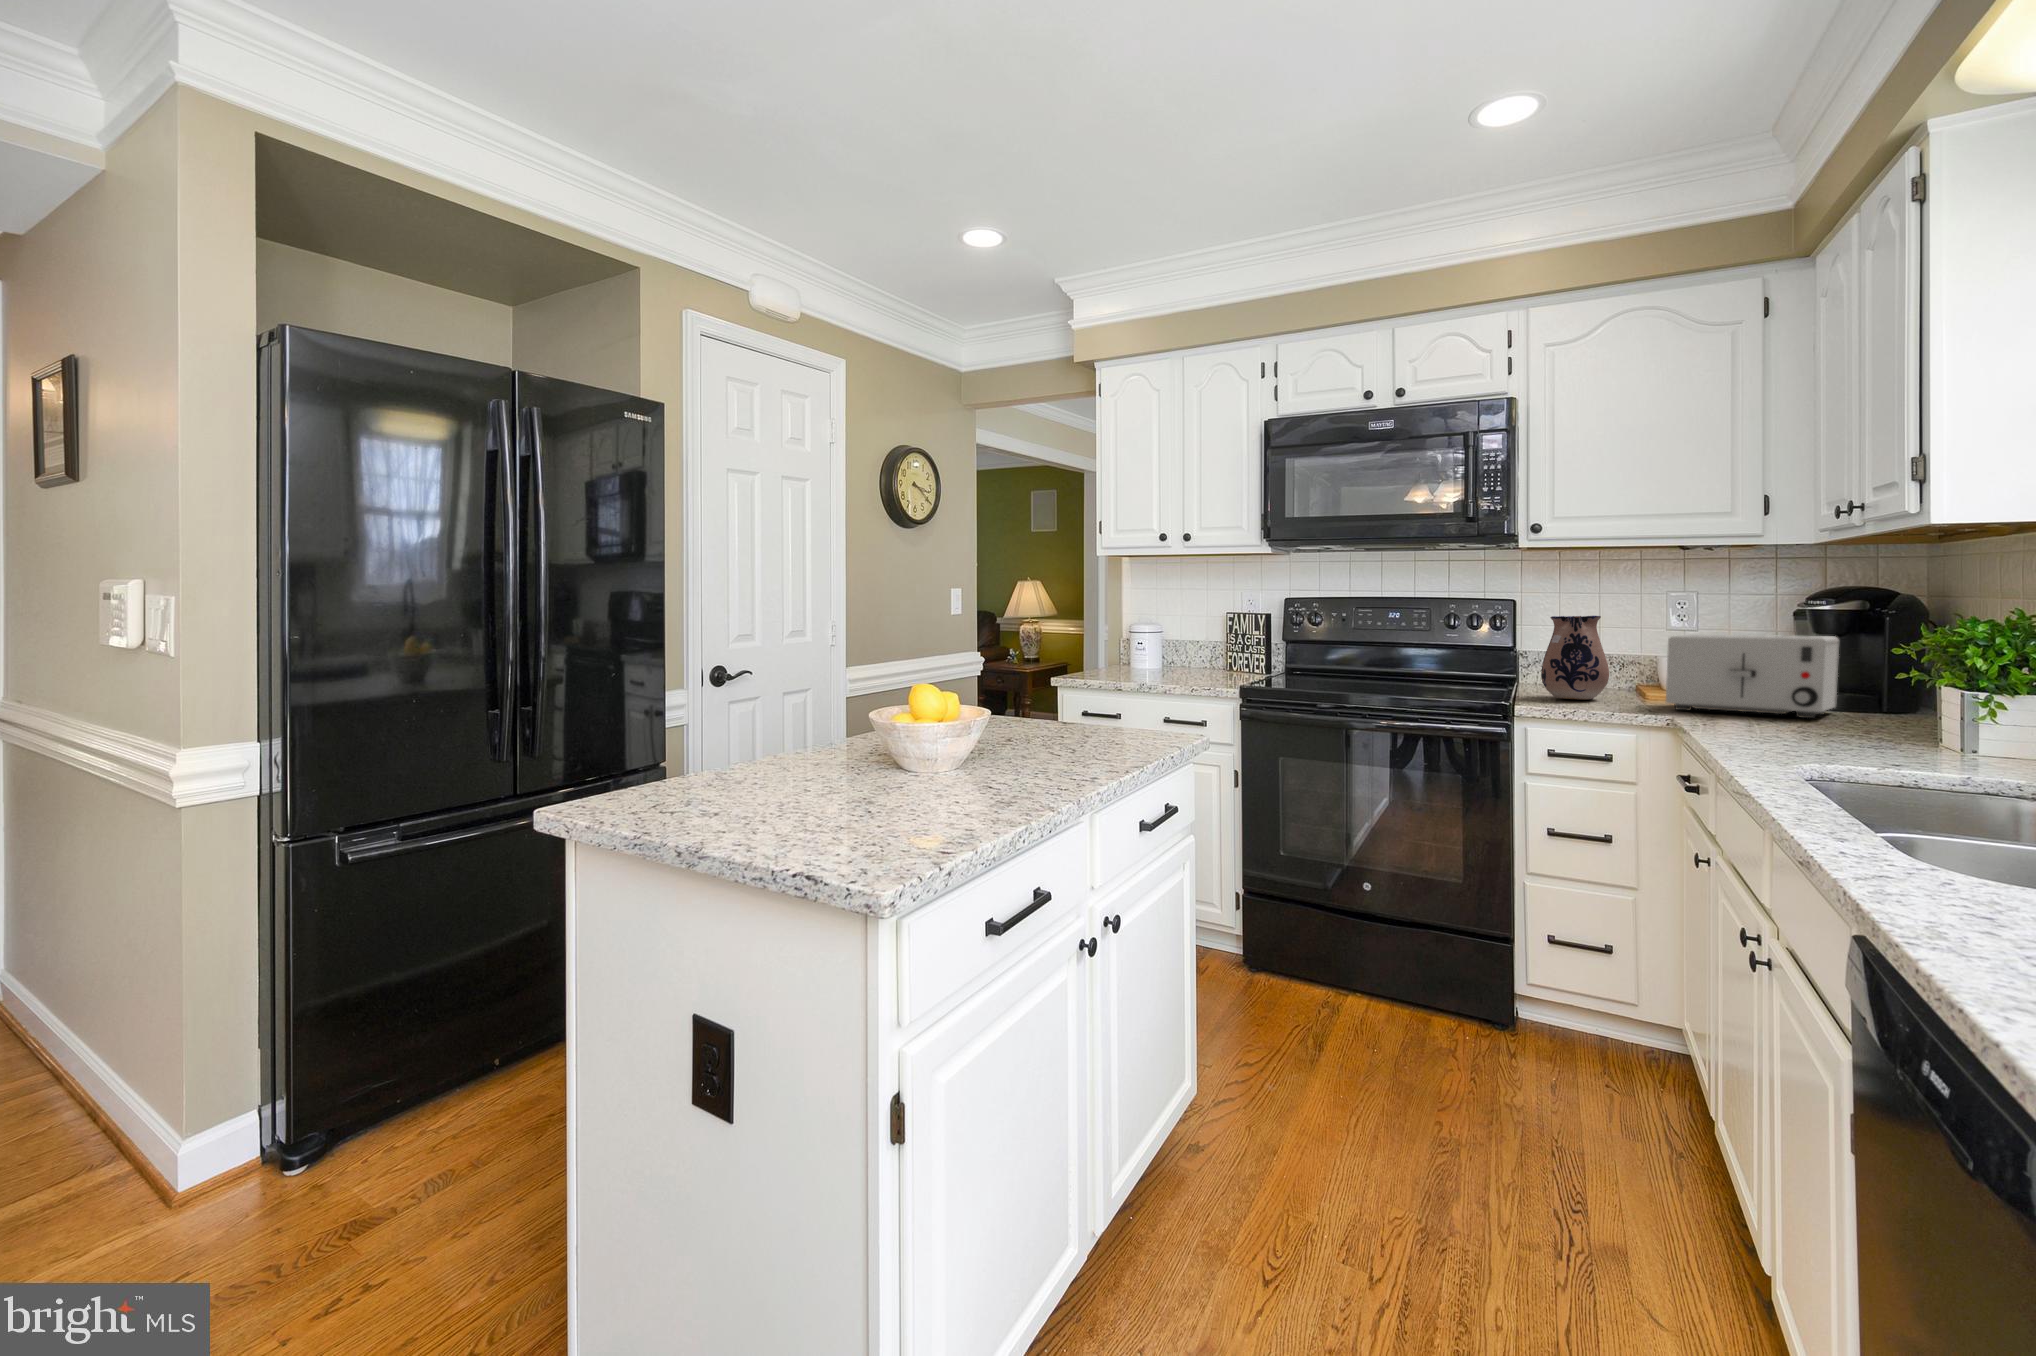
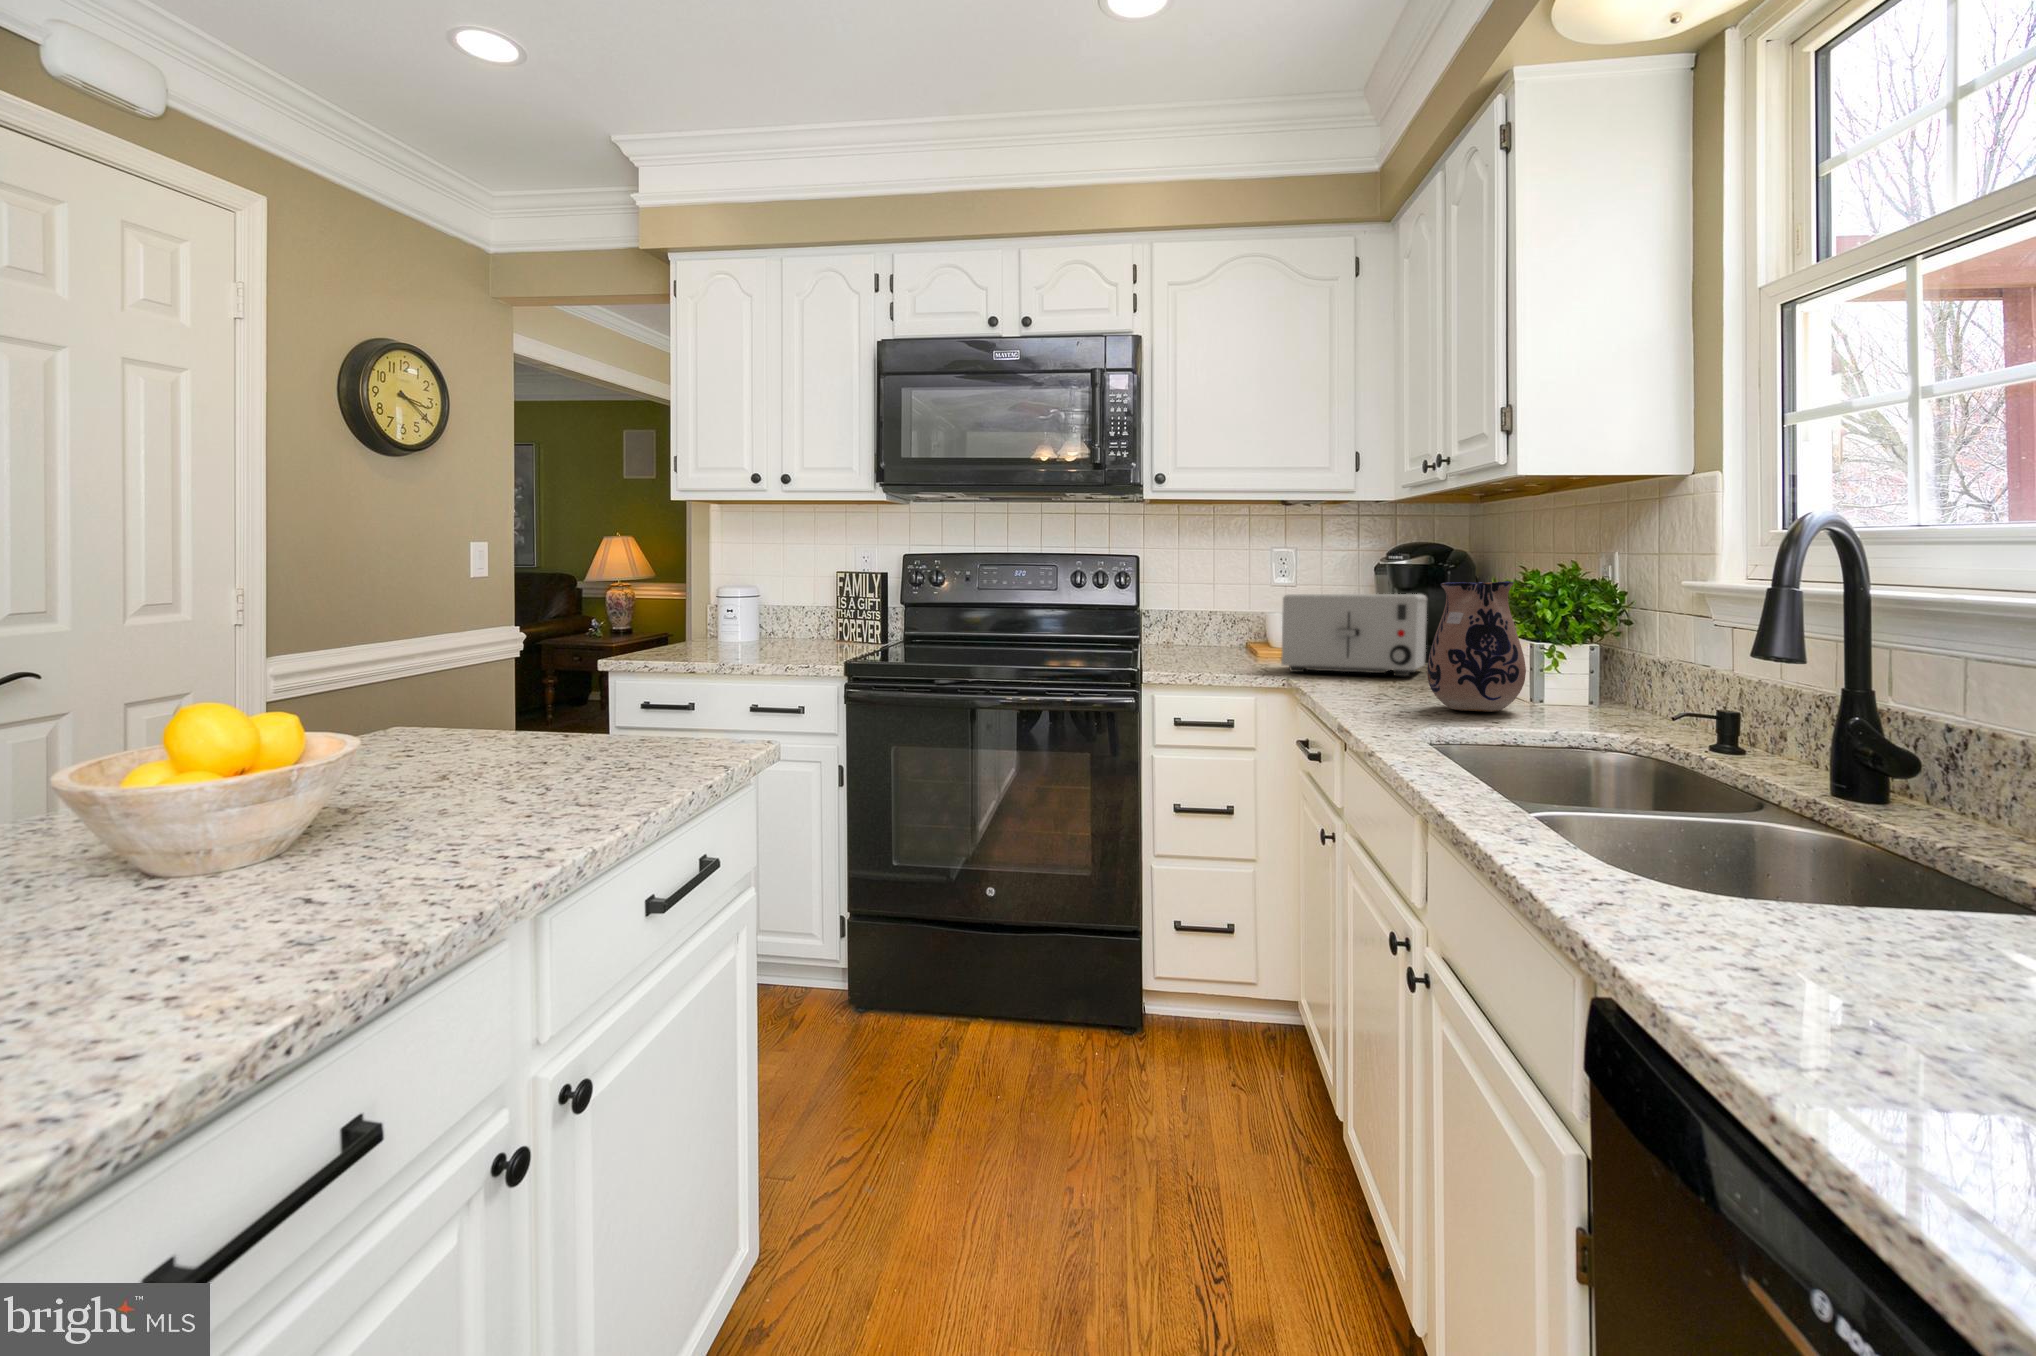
ceramic pitcher: present [1541,616,1609,700] -> present [1427,581,1526,712]

